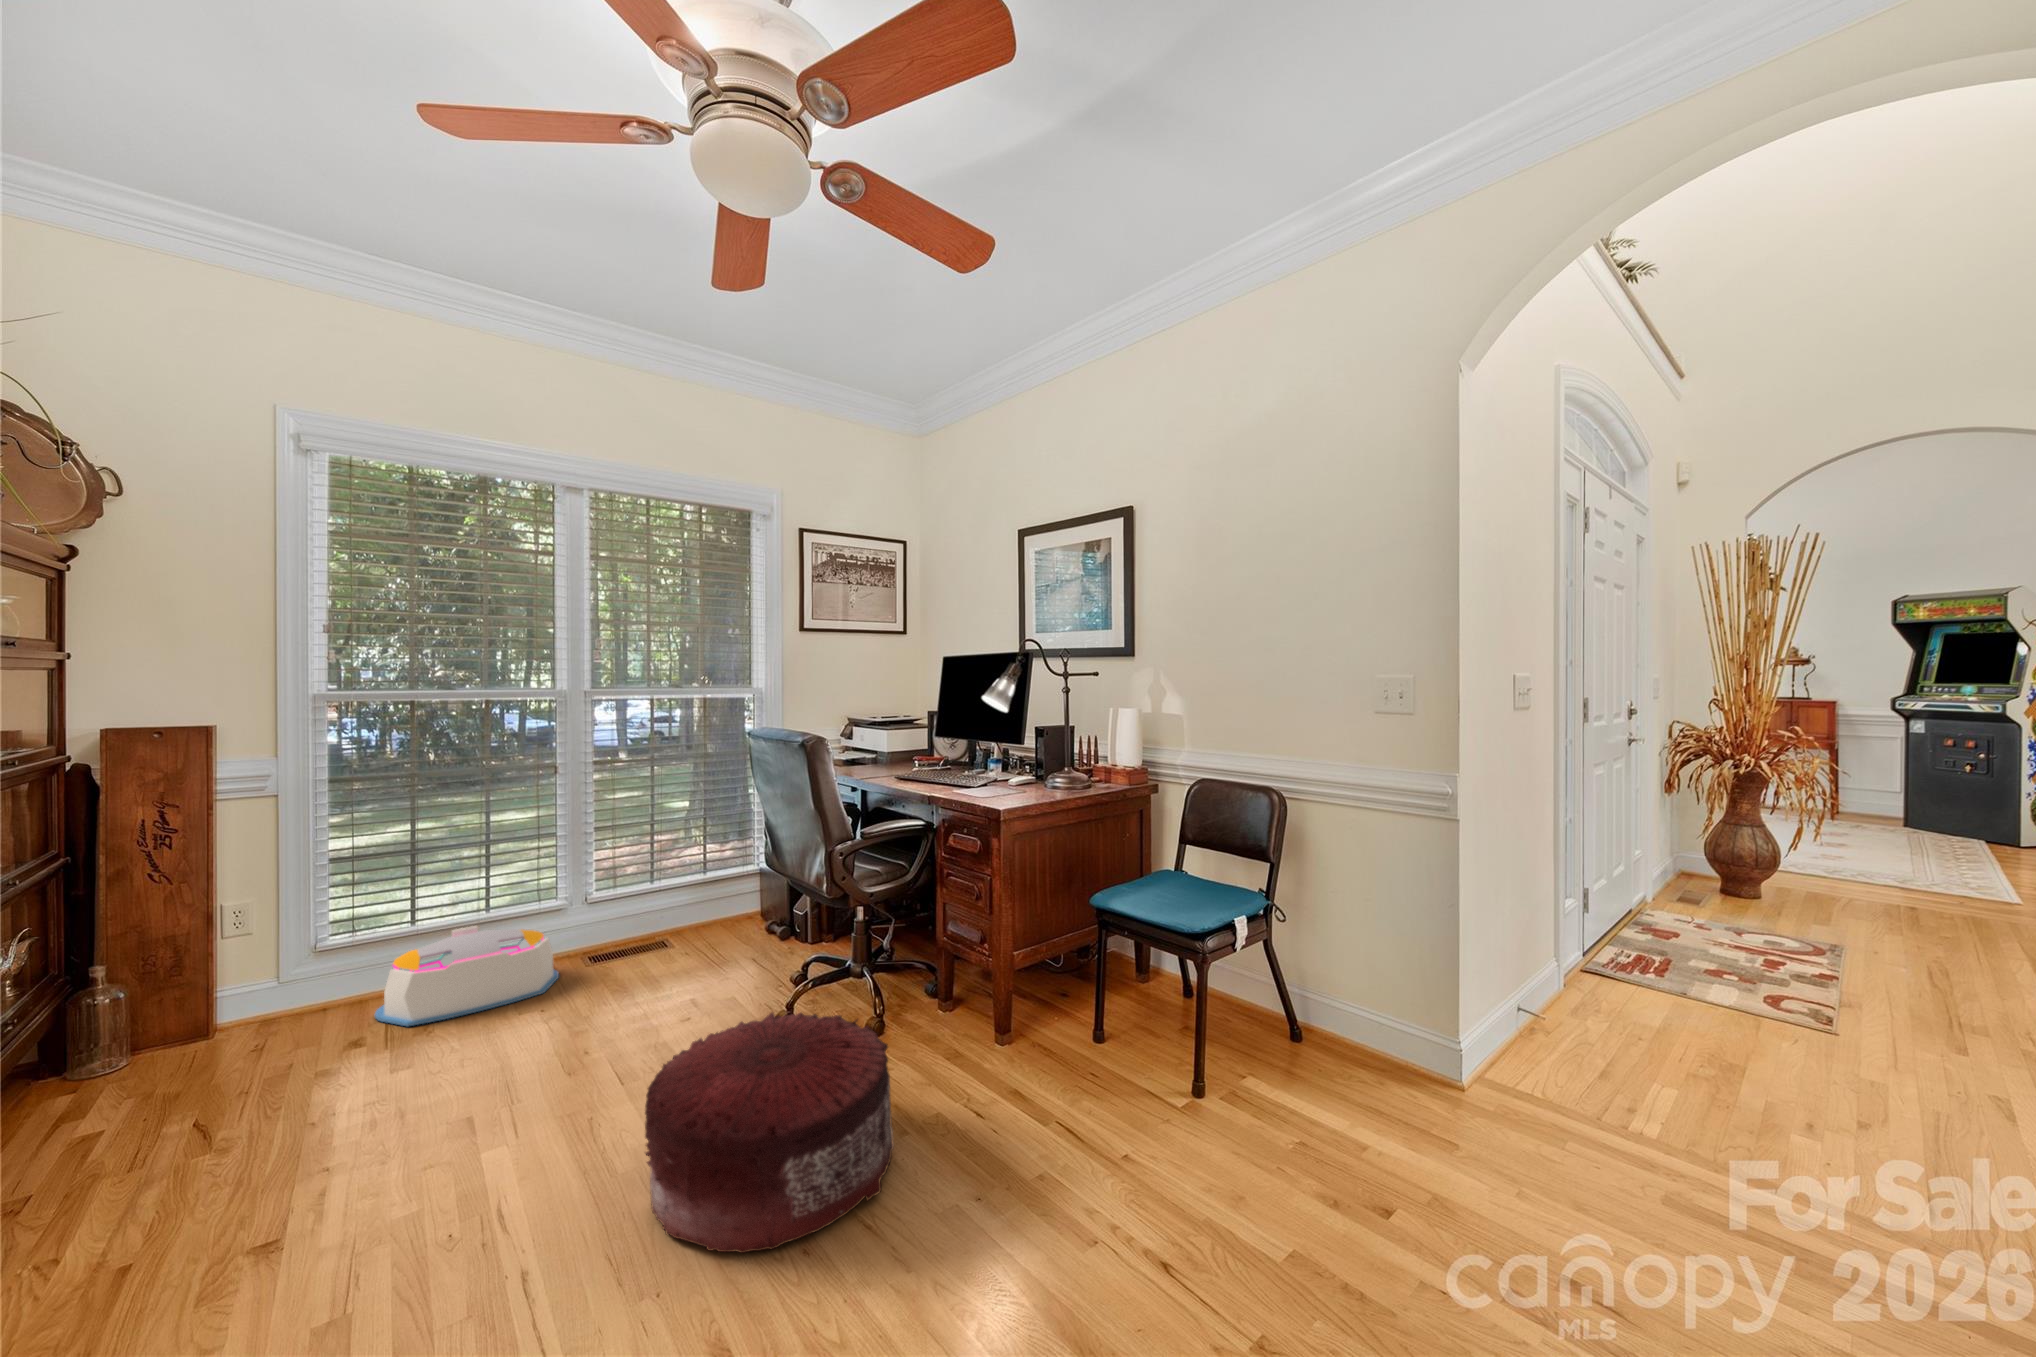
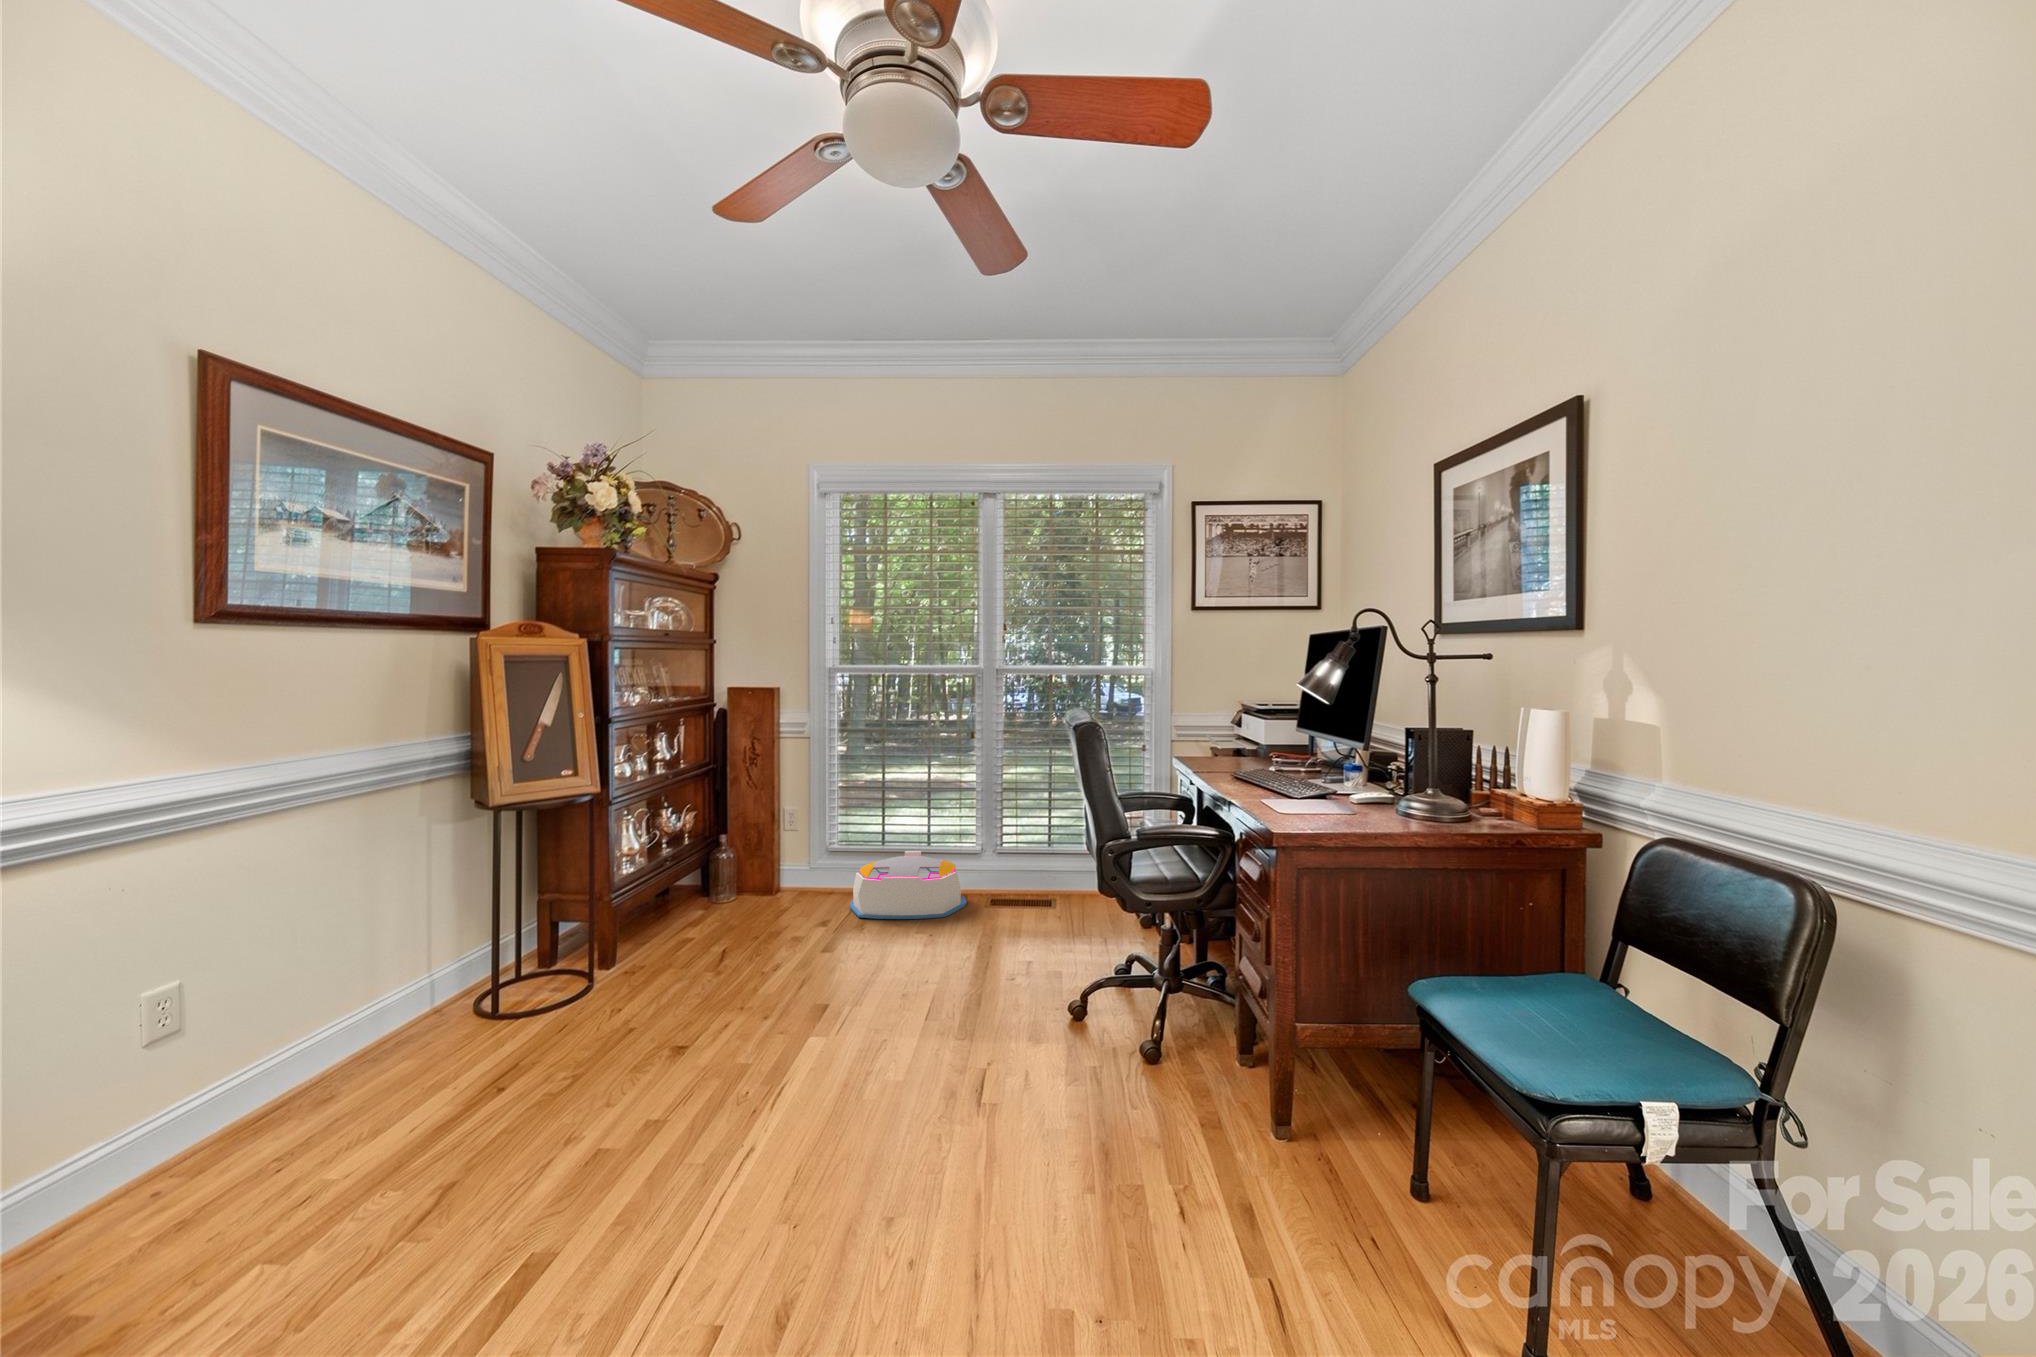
pouf: present [645,1013,894,1253] -> none [826,999,1076,1251]

